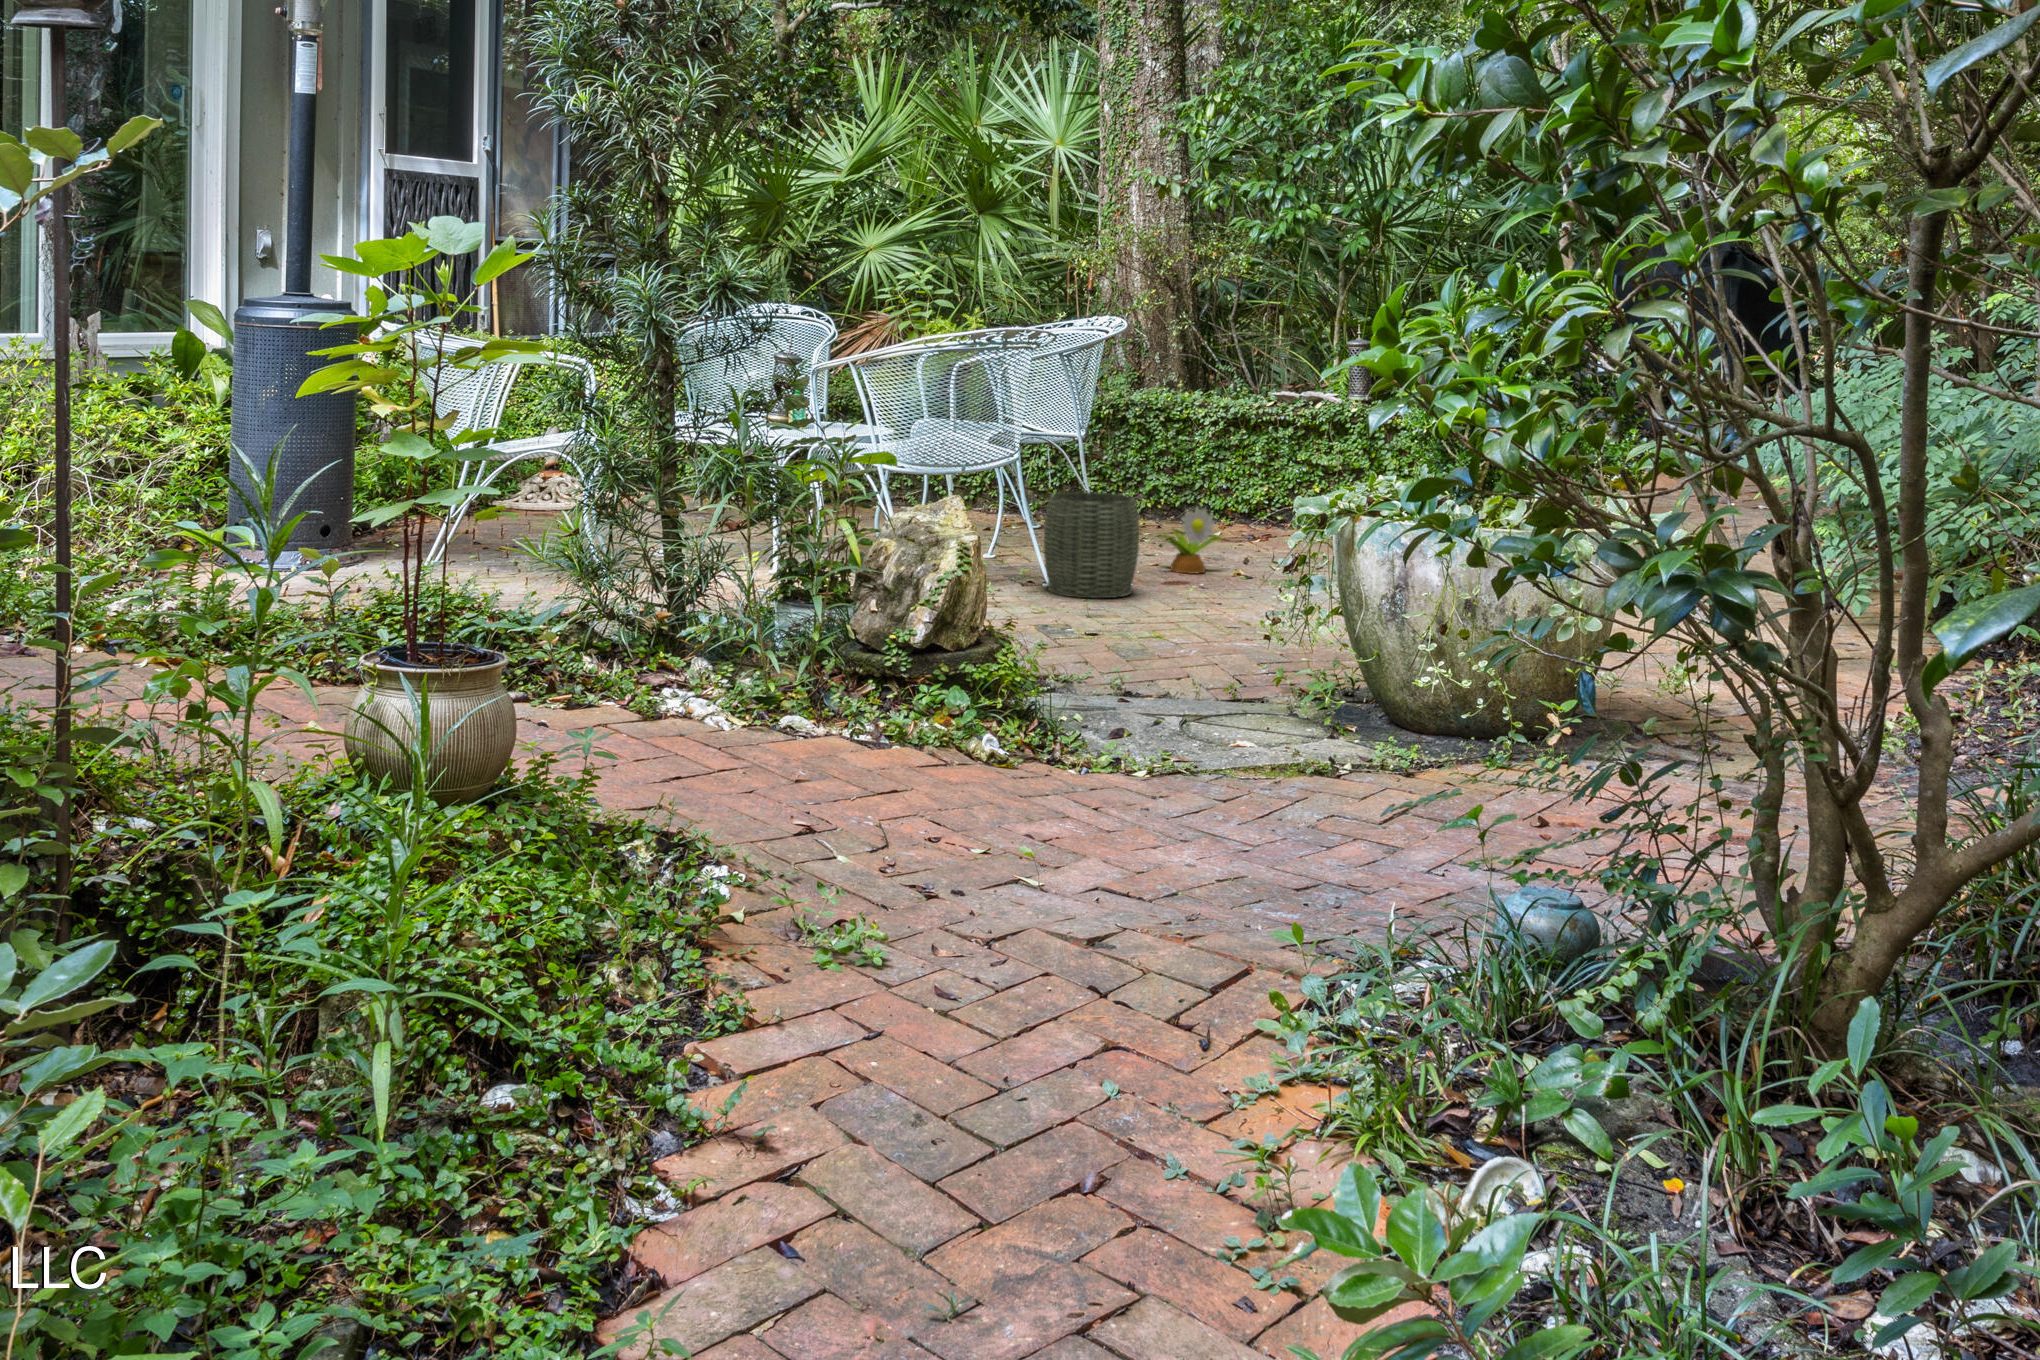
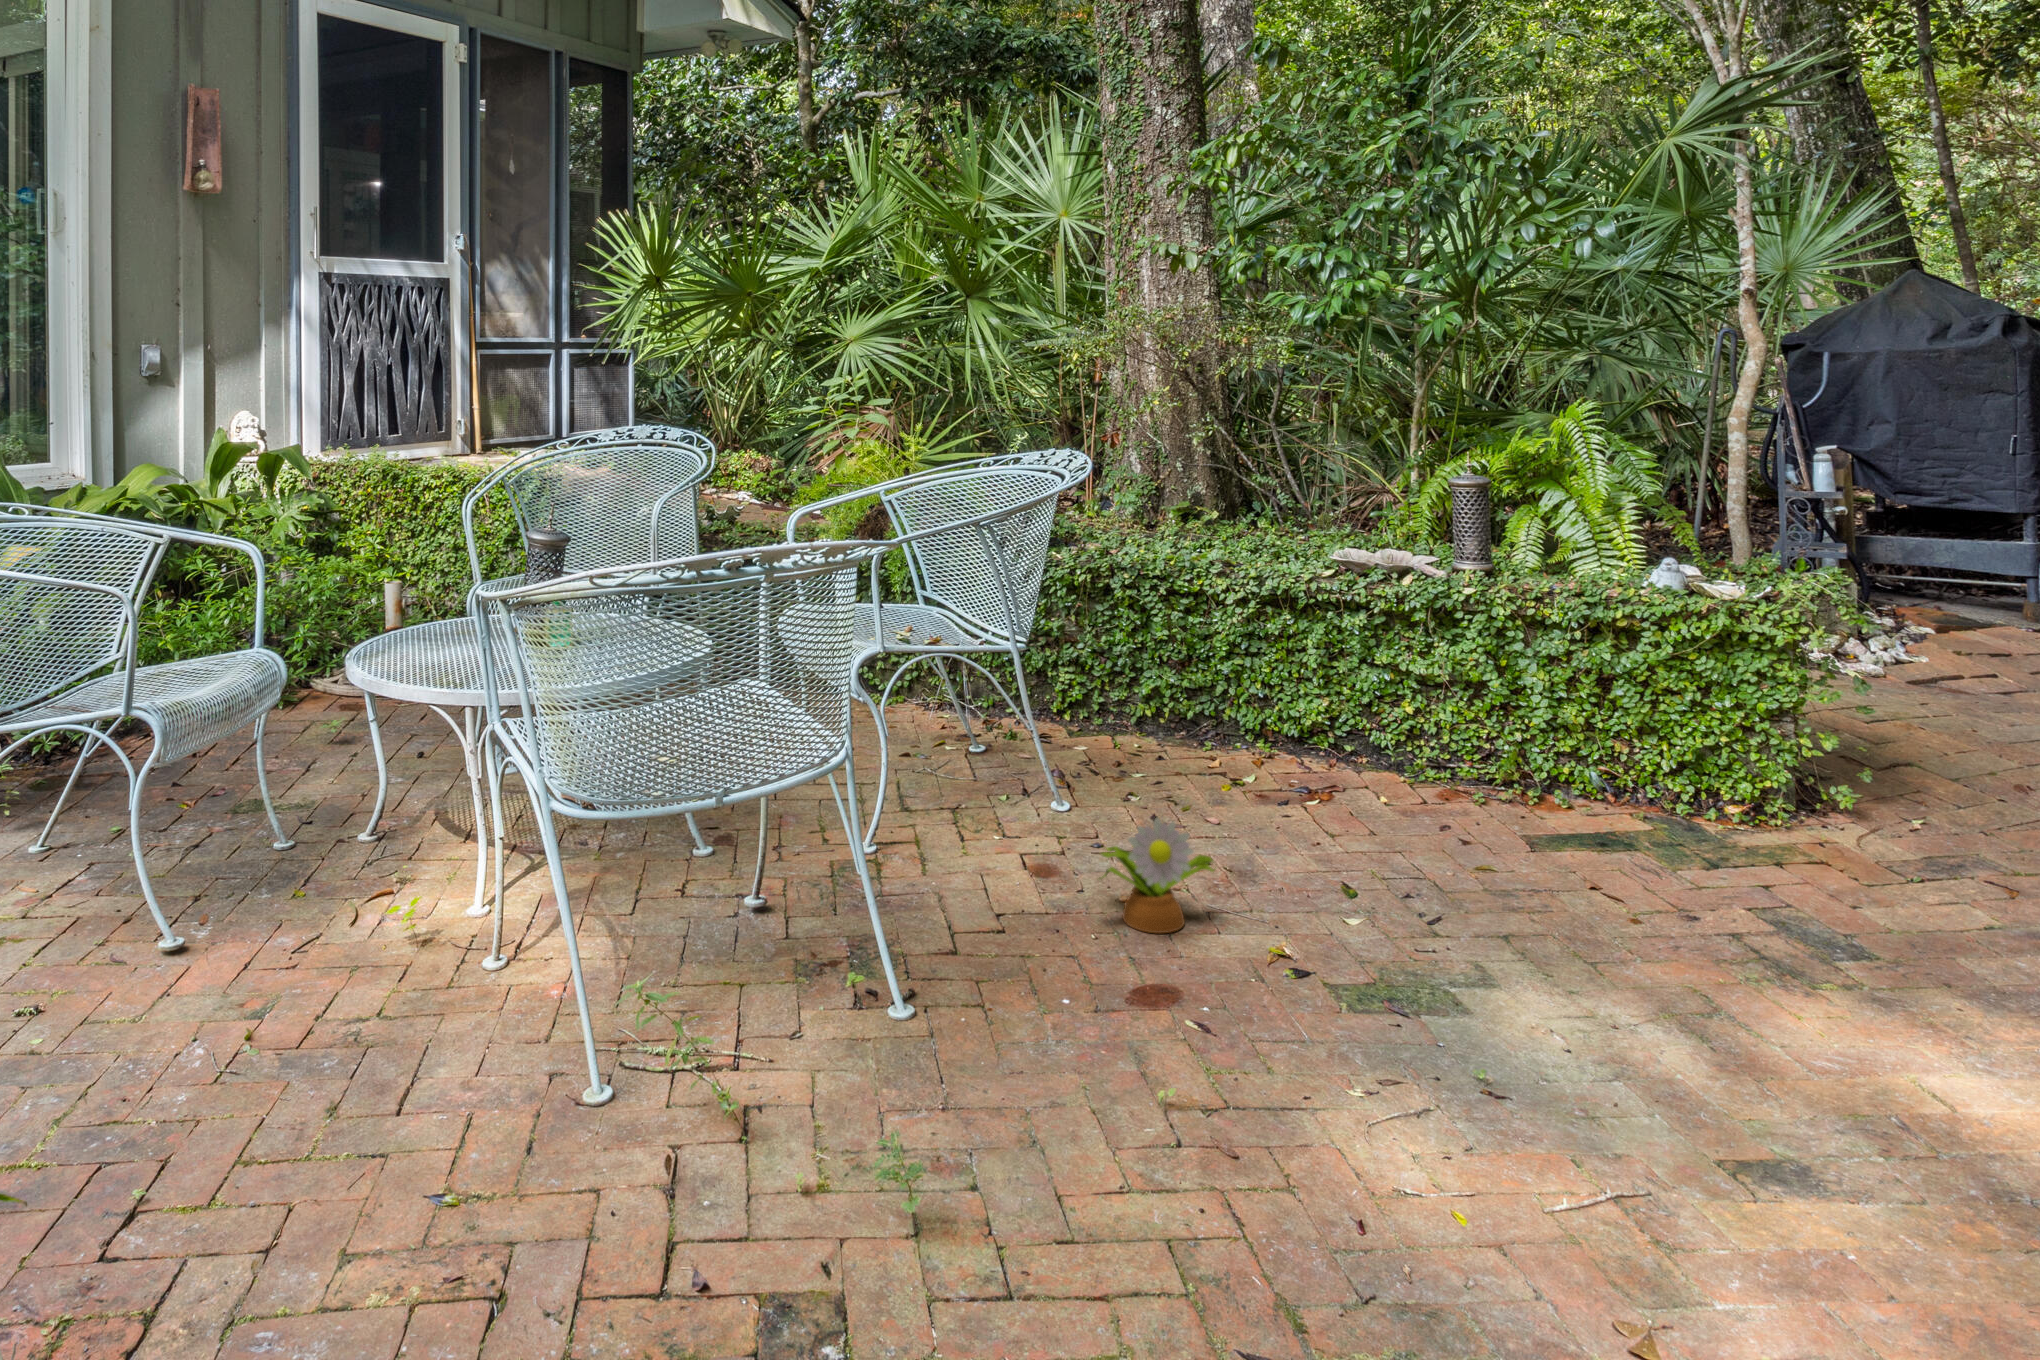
woven basket: present [1044,492,1139,598] -> none [833,821,1009,1066]

